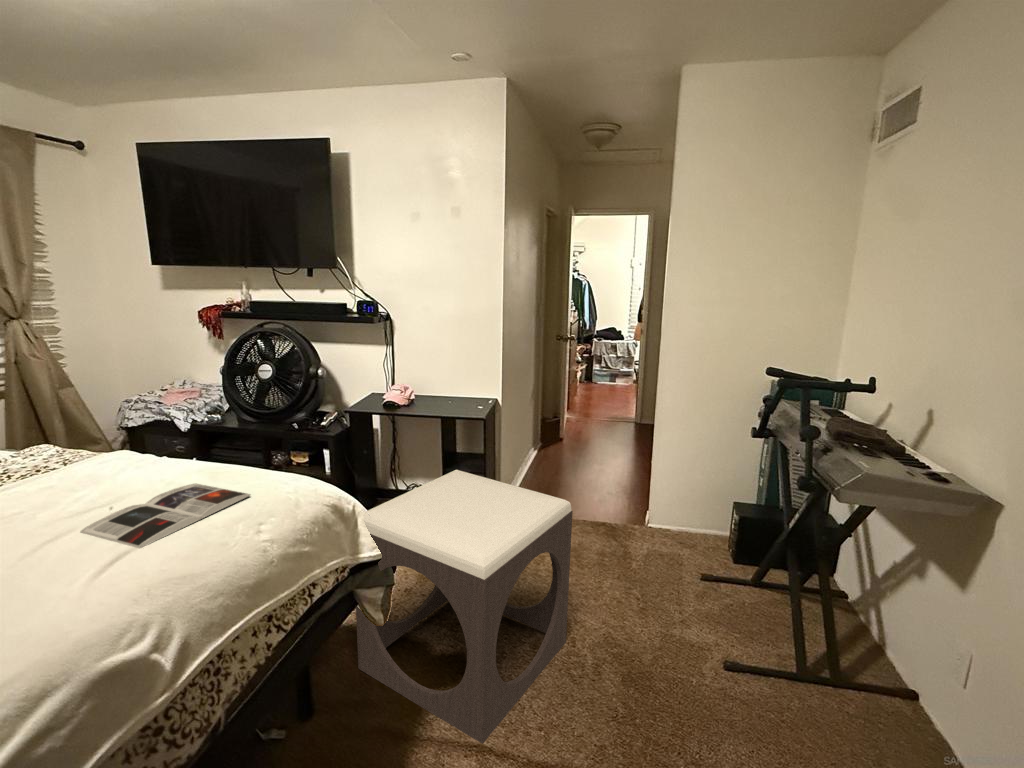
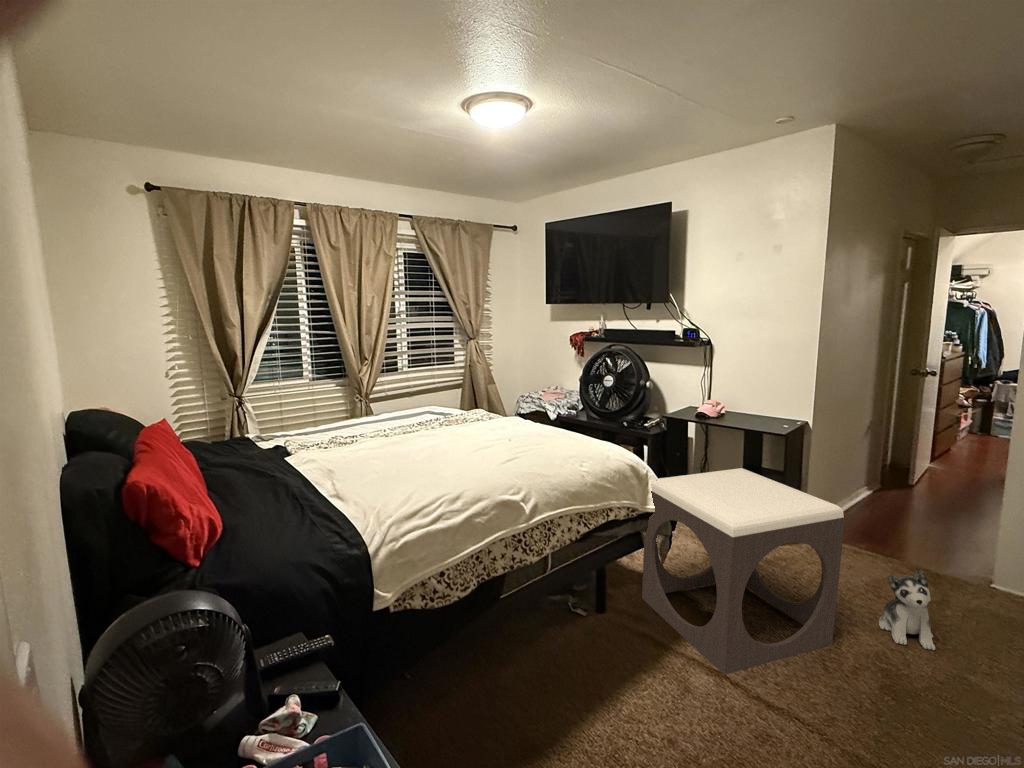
magazine: present [80,484,250,548] -> none [496,436,582,458]
plush toy: none [591,539,639,615] -> present [879,570,935,650]

